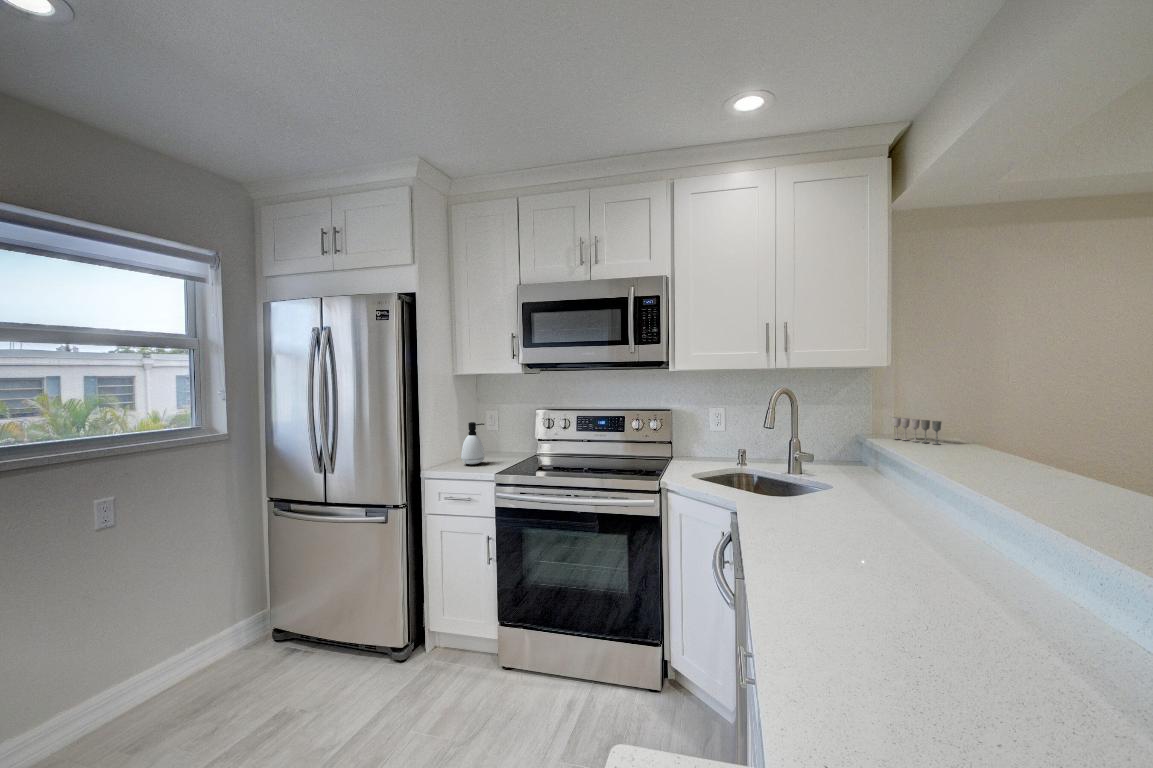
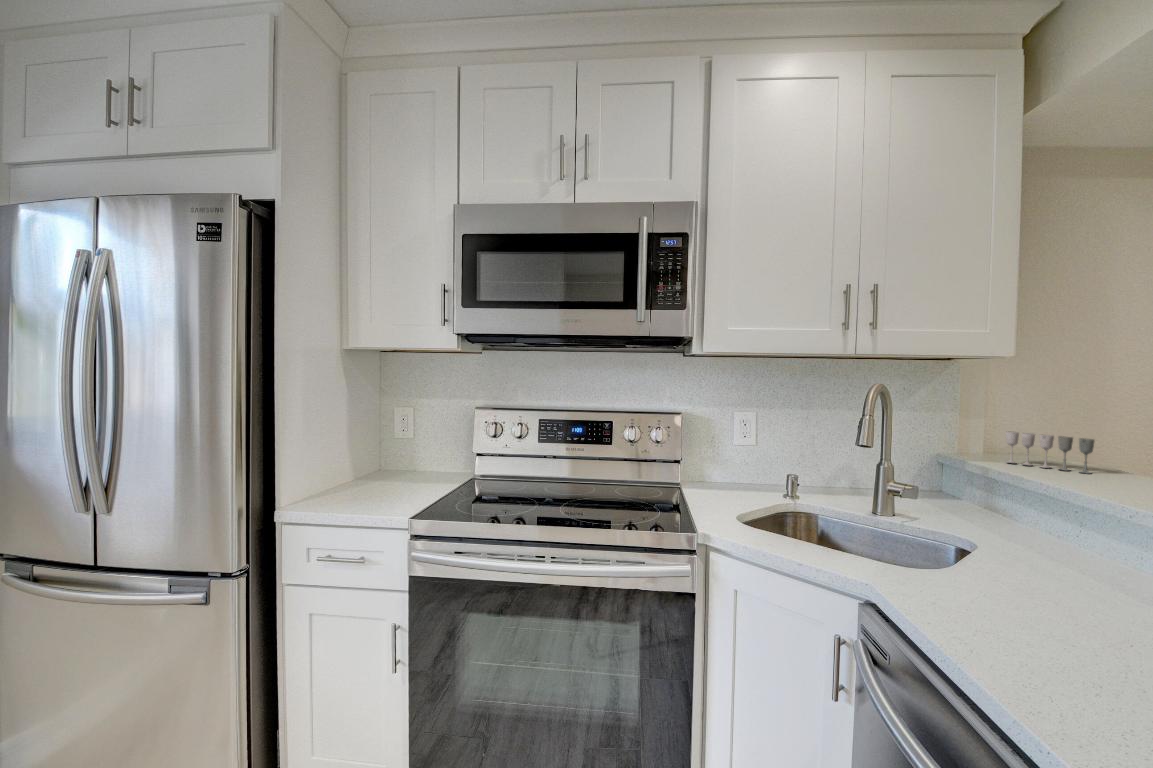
soap dispenser: present [461,422,484,464] -> none [352,426,393,496]

